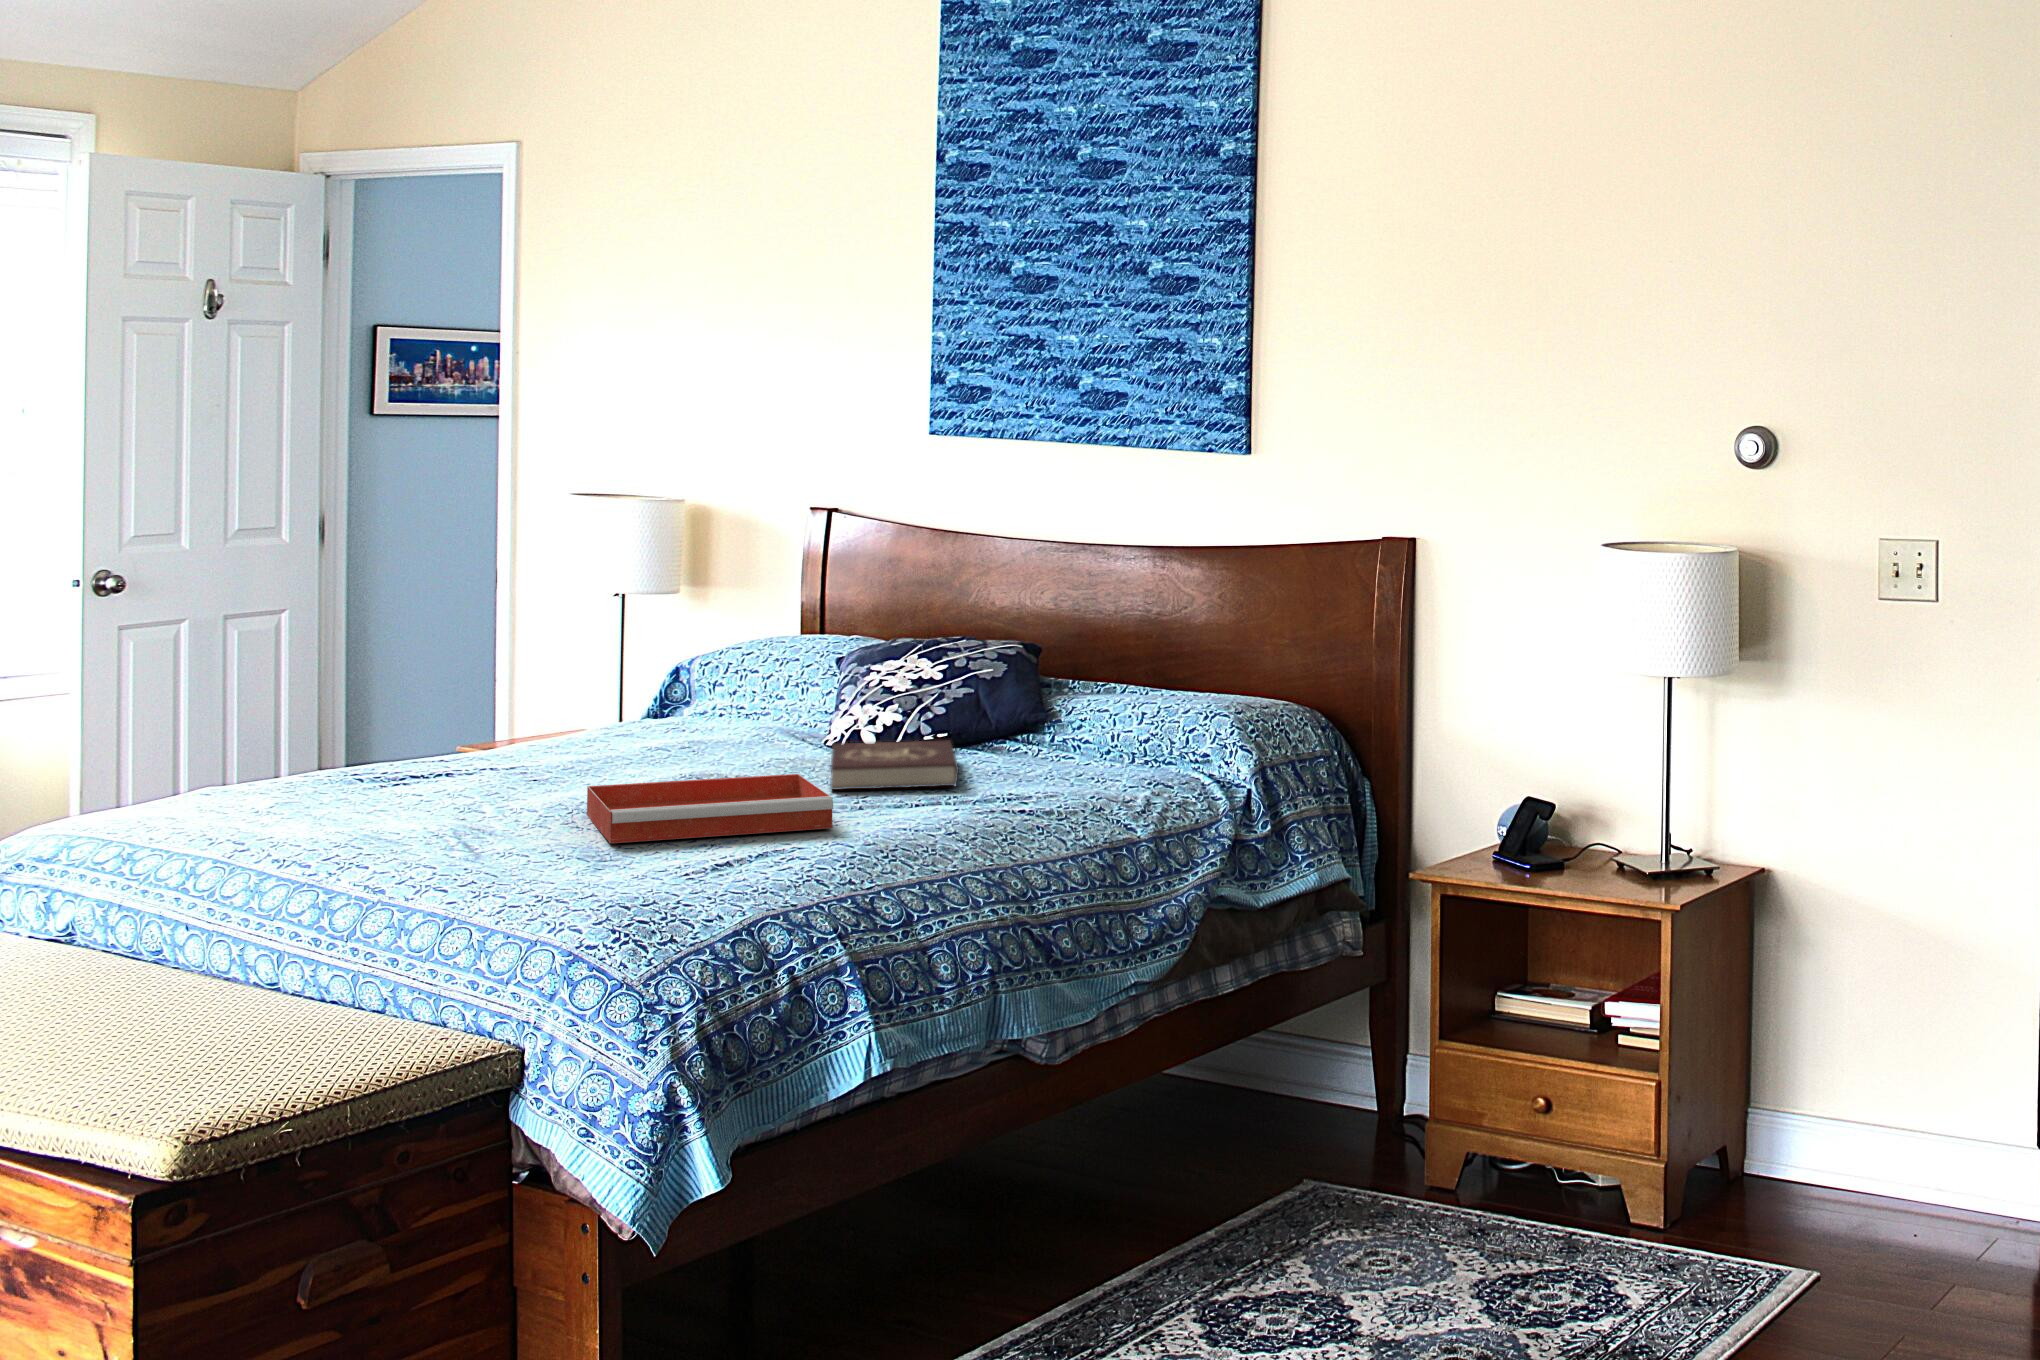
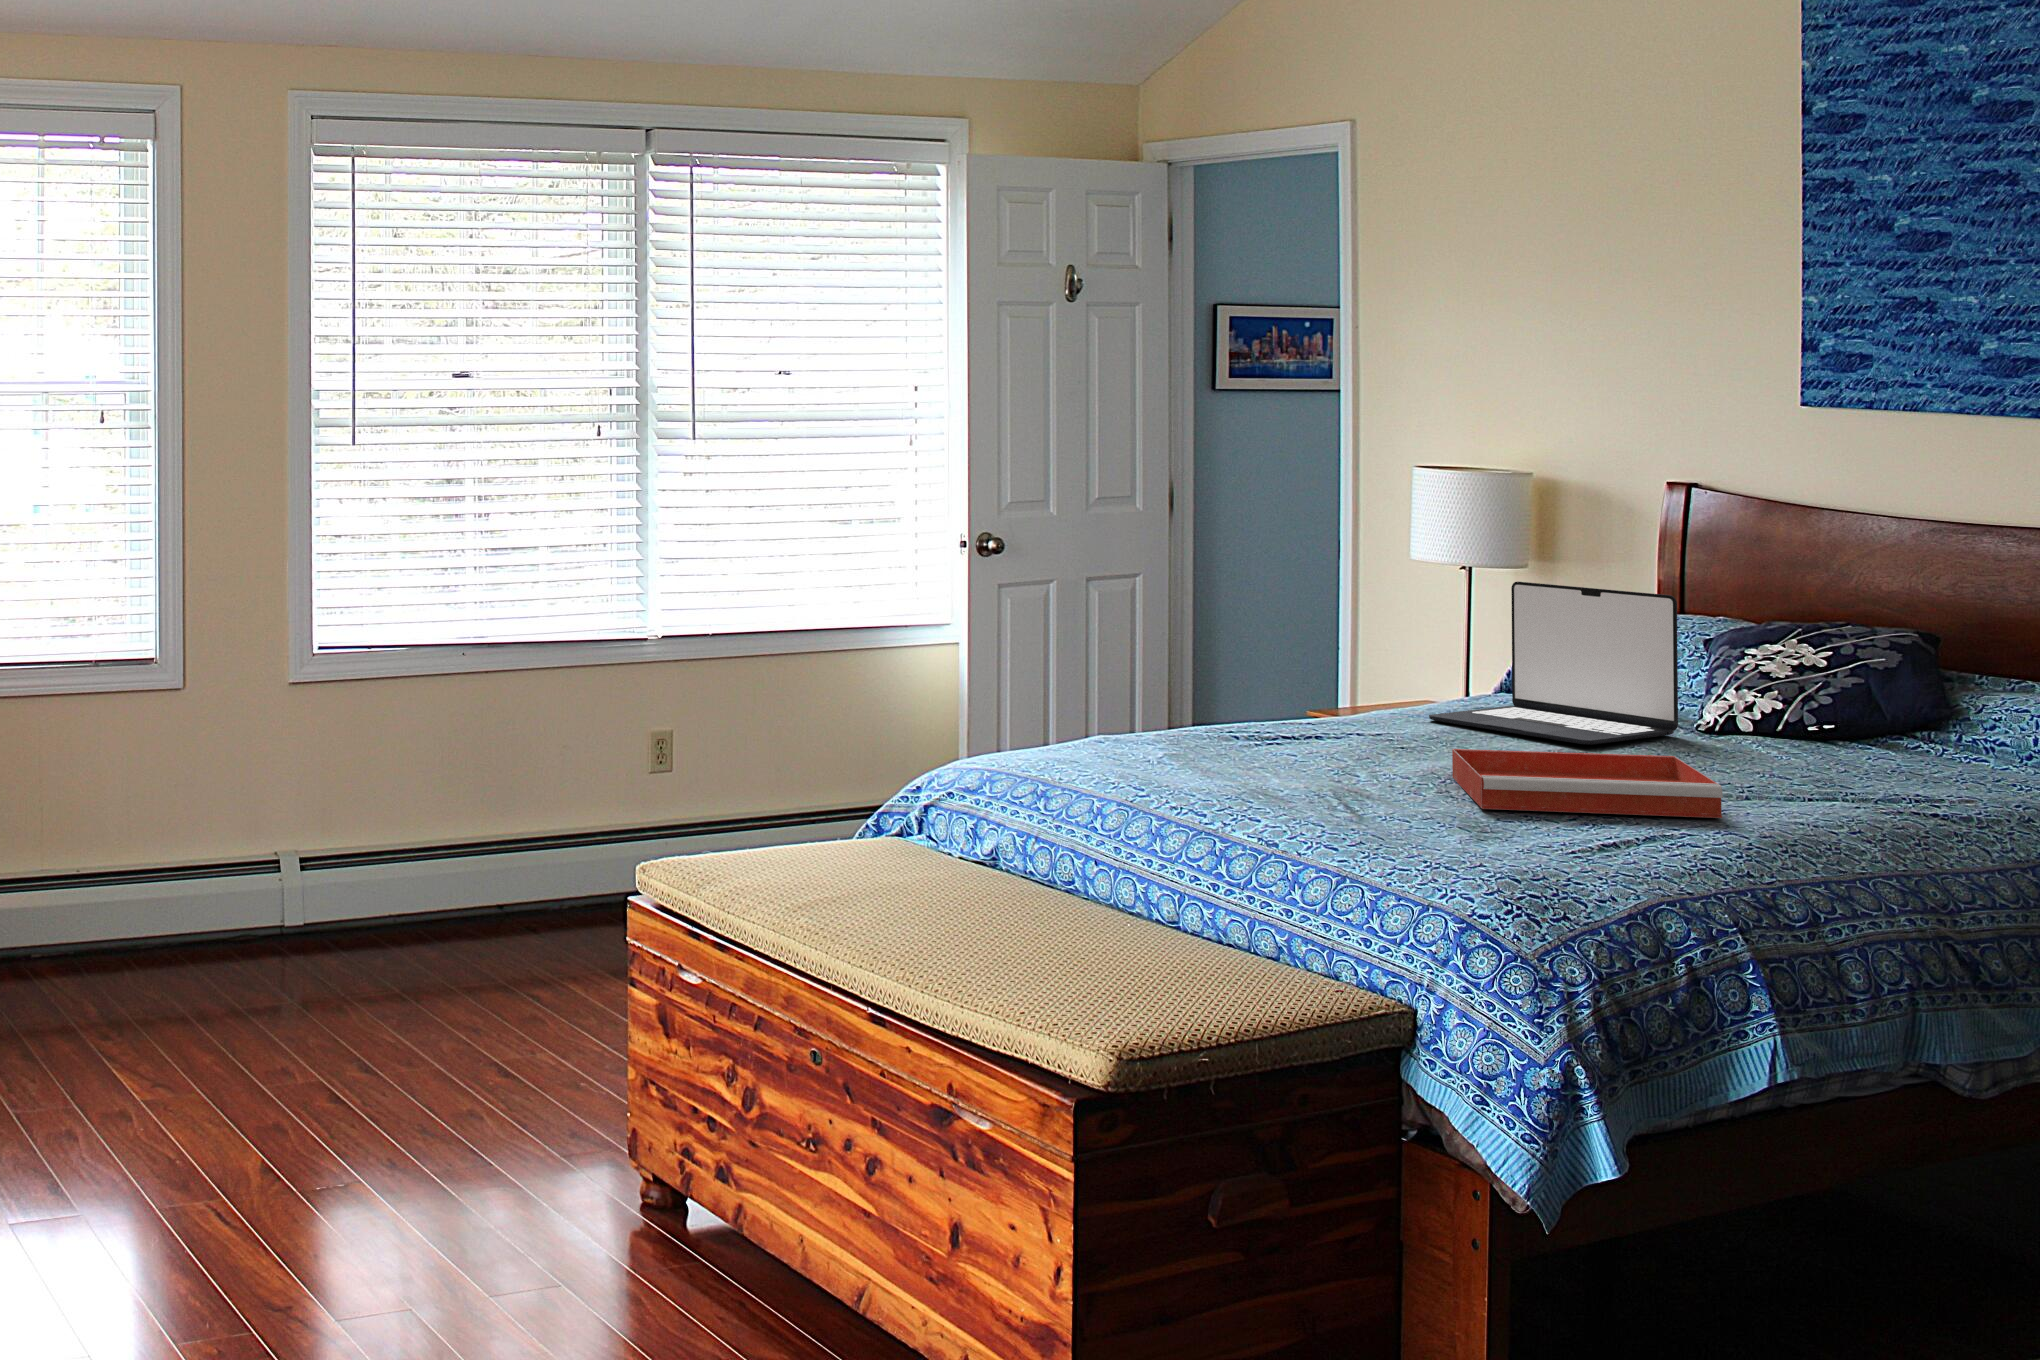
laptop: none [573,612,813,770] -> present [1429,582,1678,745]
book: present [830,741,959,790] -> none [1704,727,1862,786]

